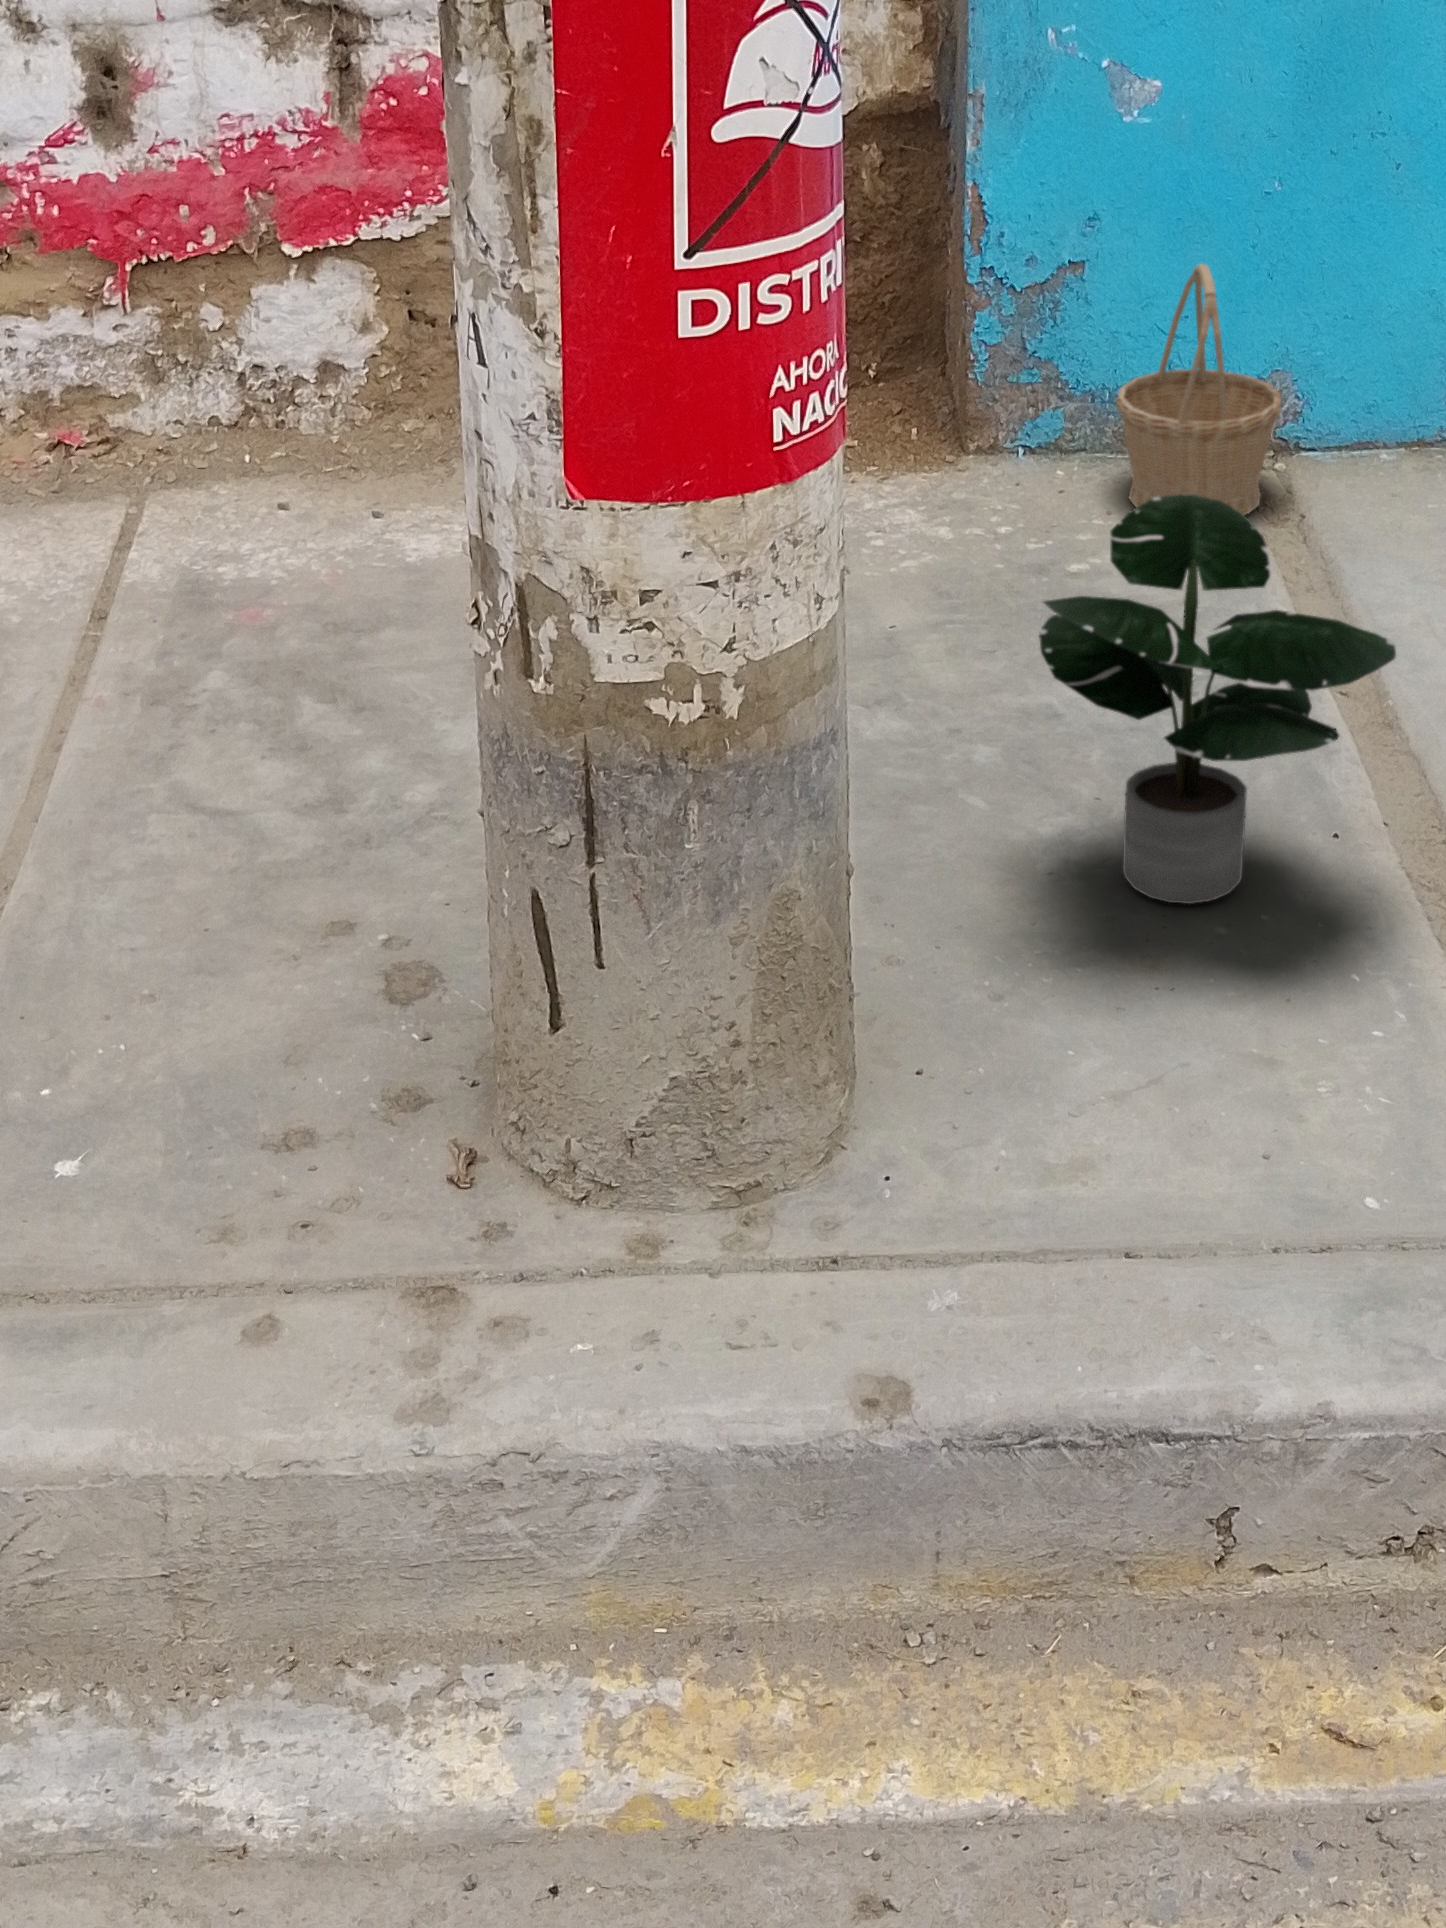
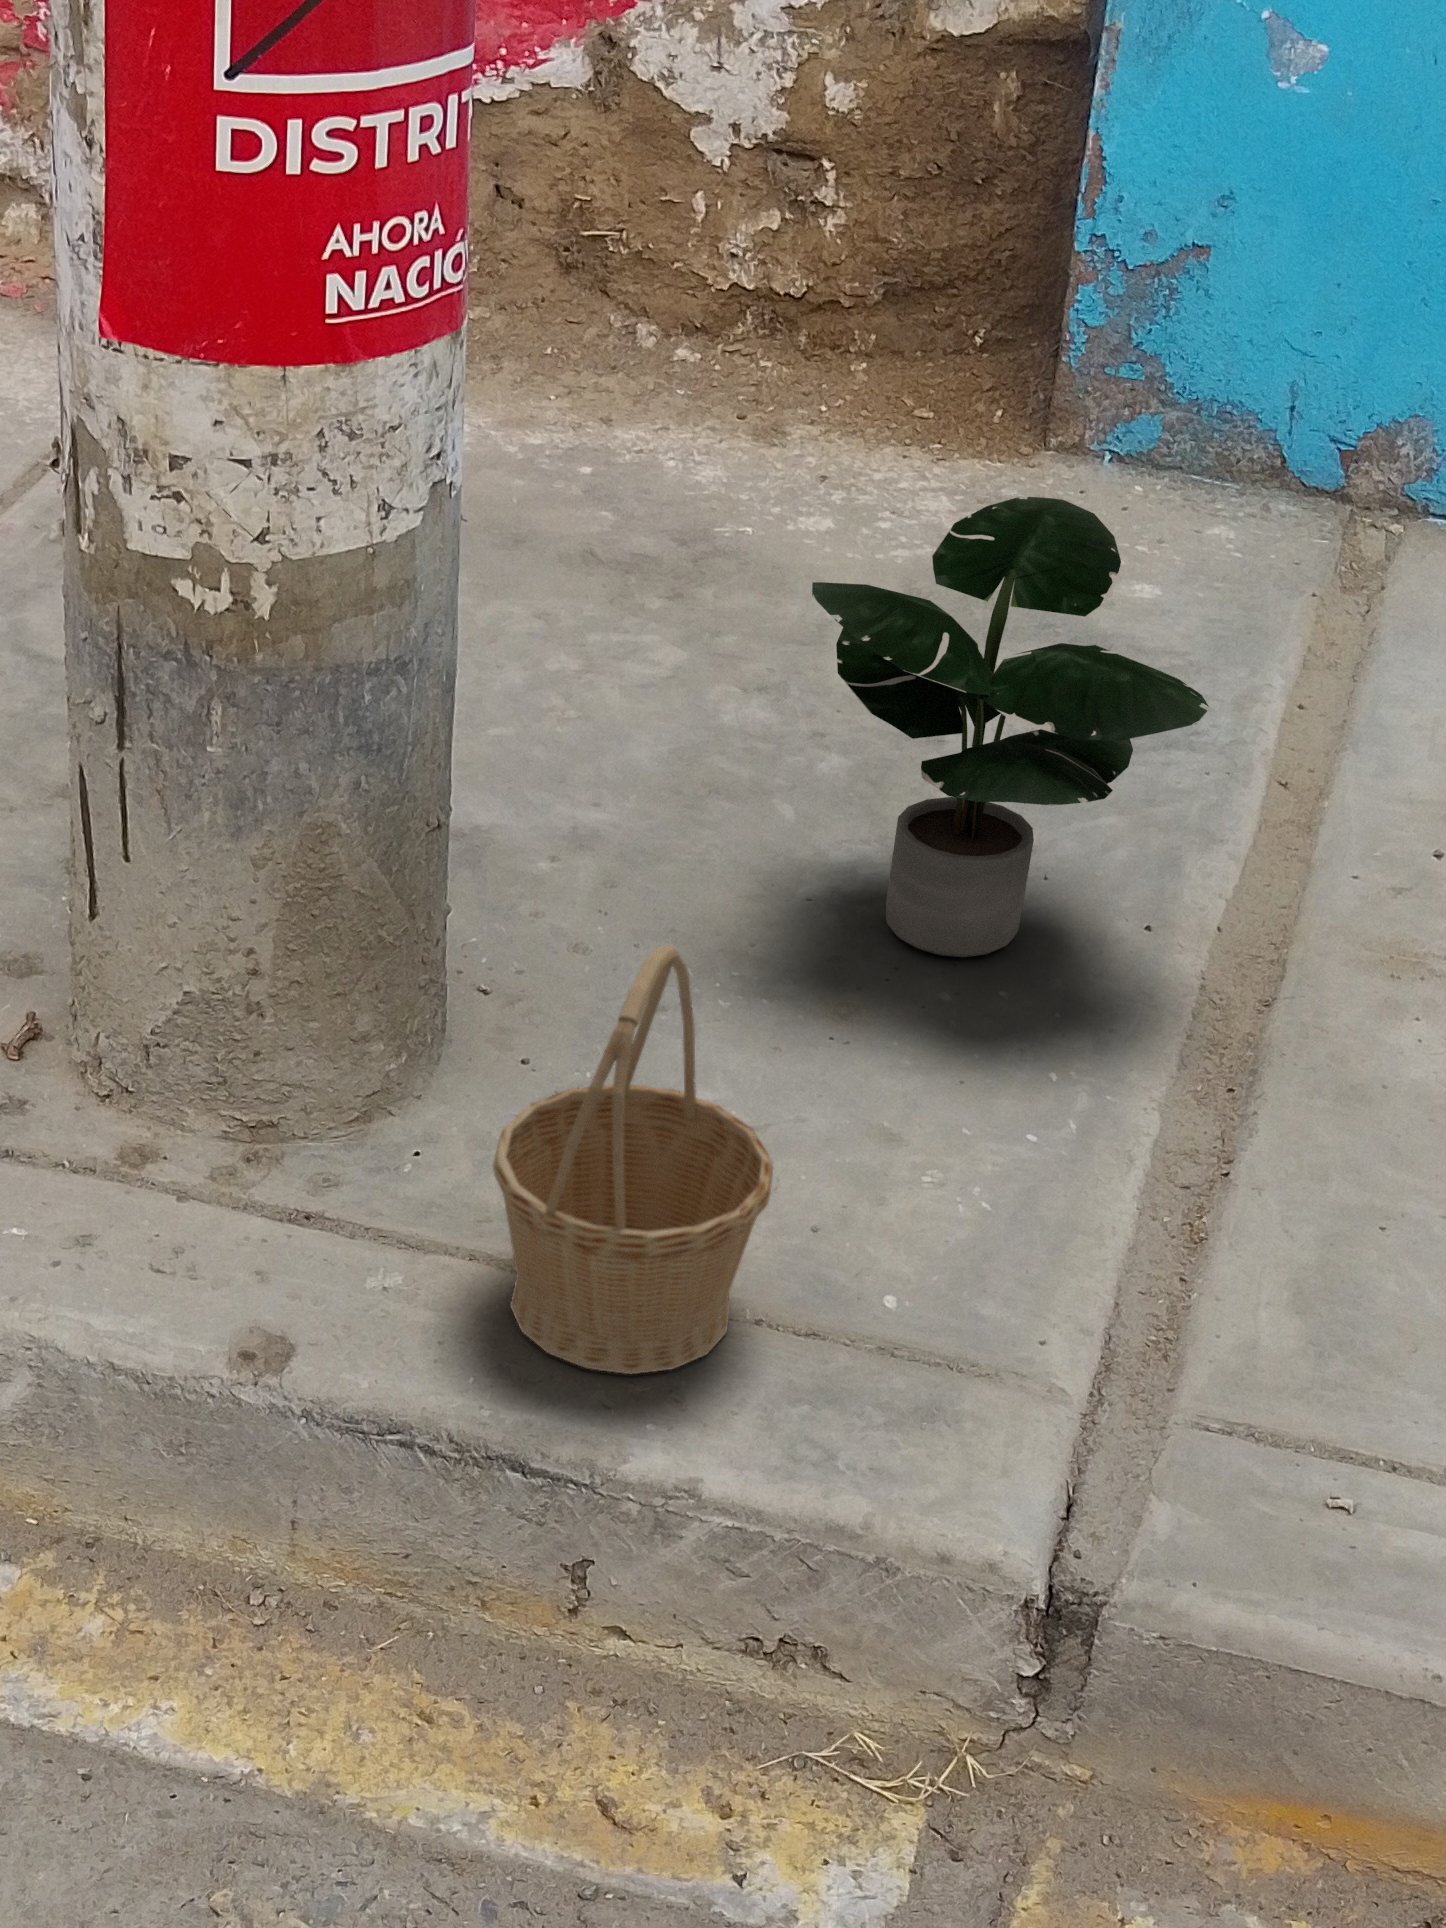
basket: present [1116,264,1282,515] -> present [493,945,773,1374]

